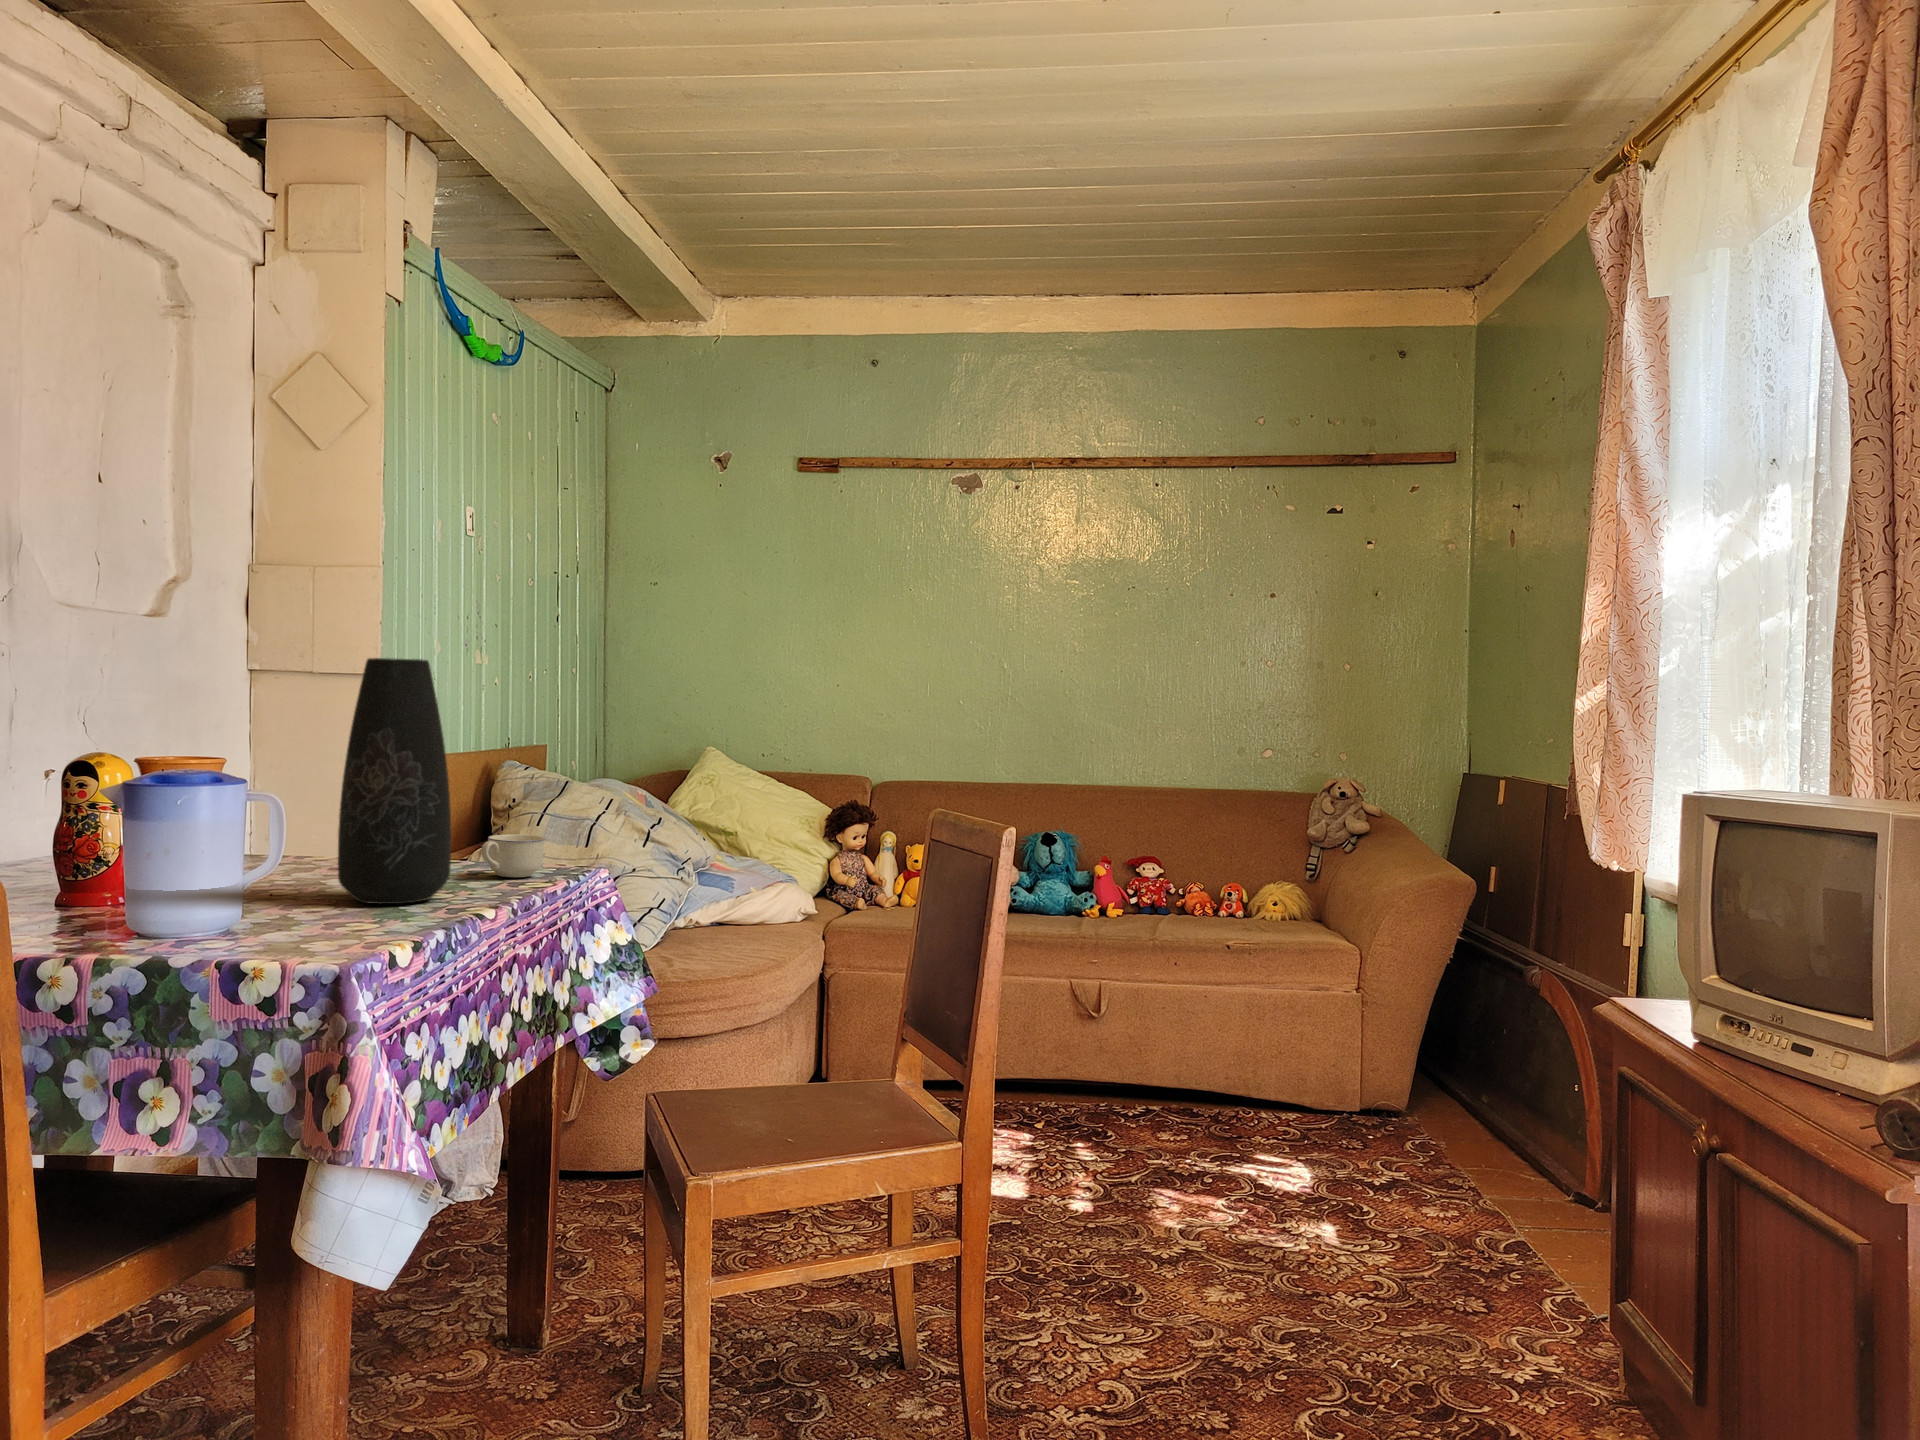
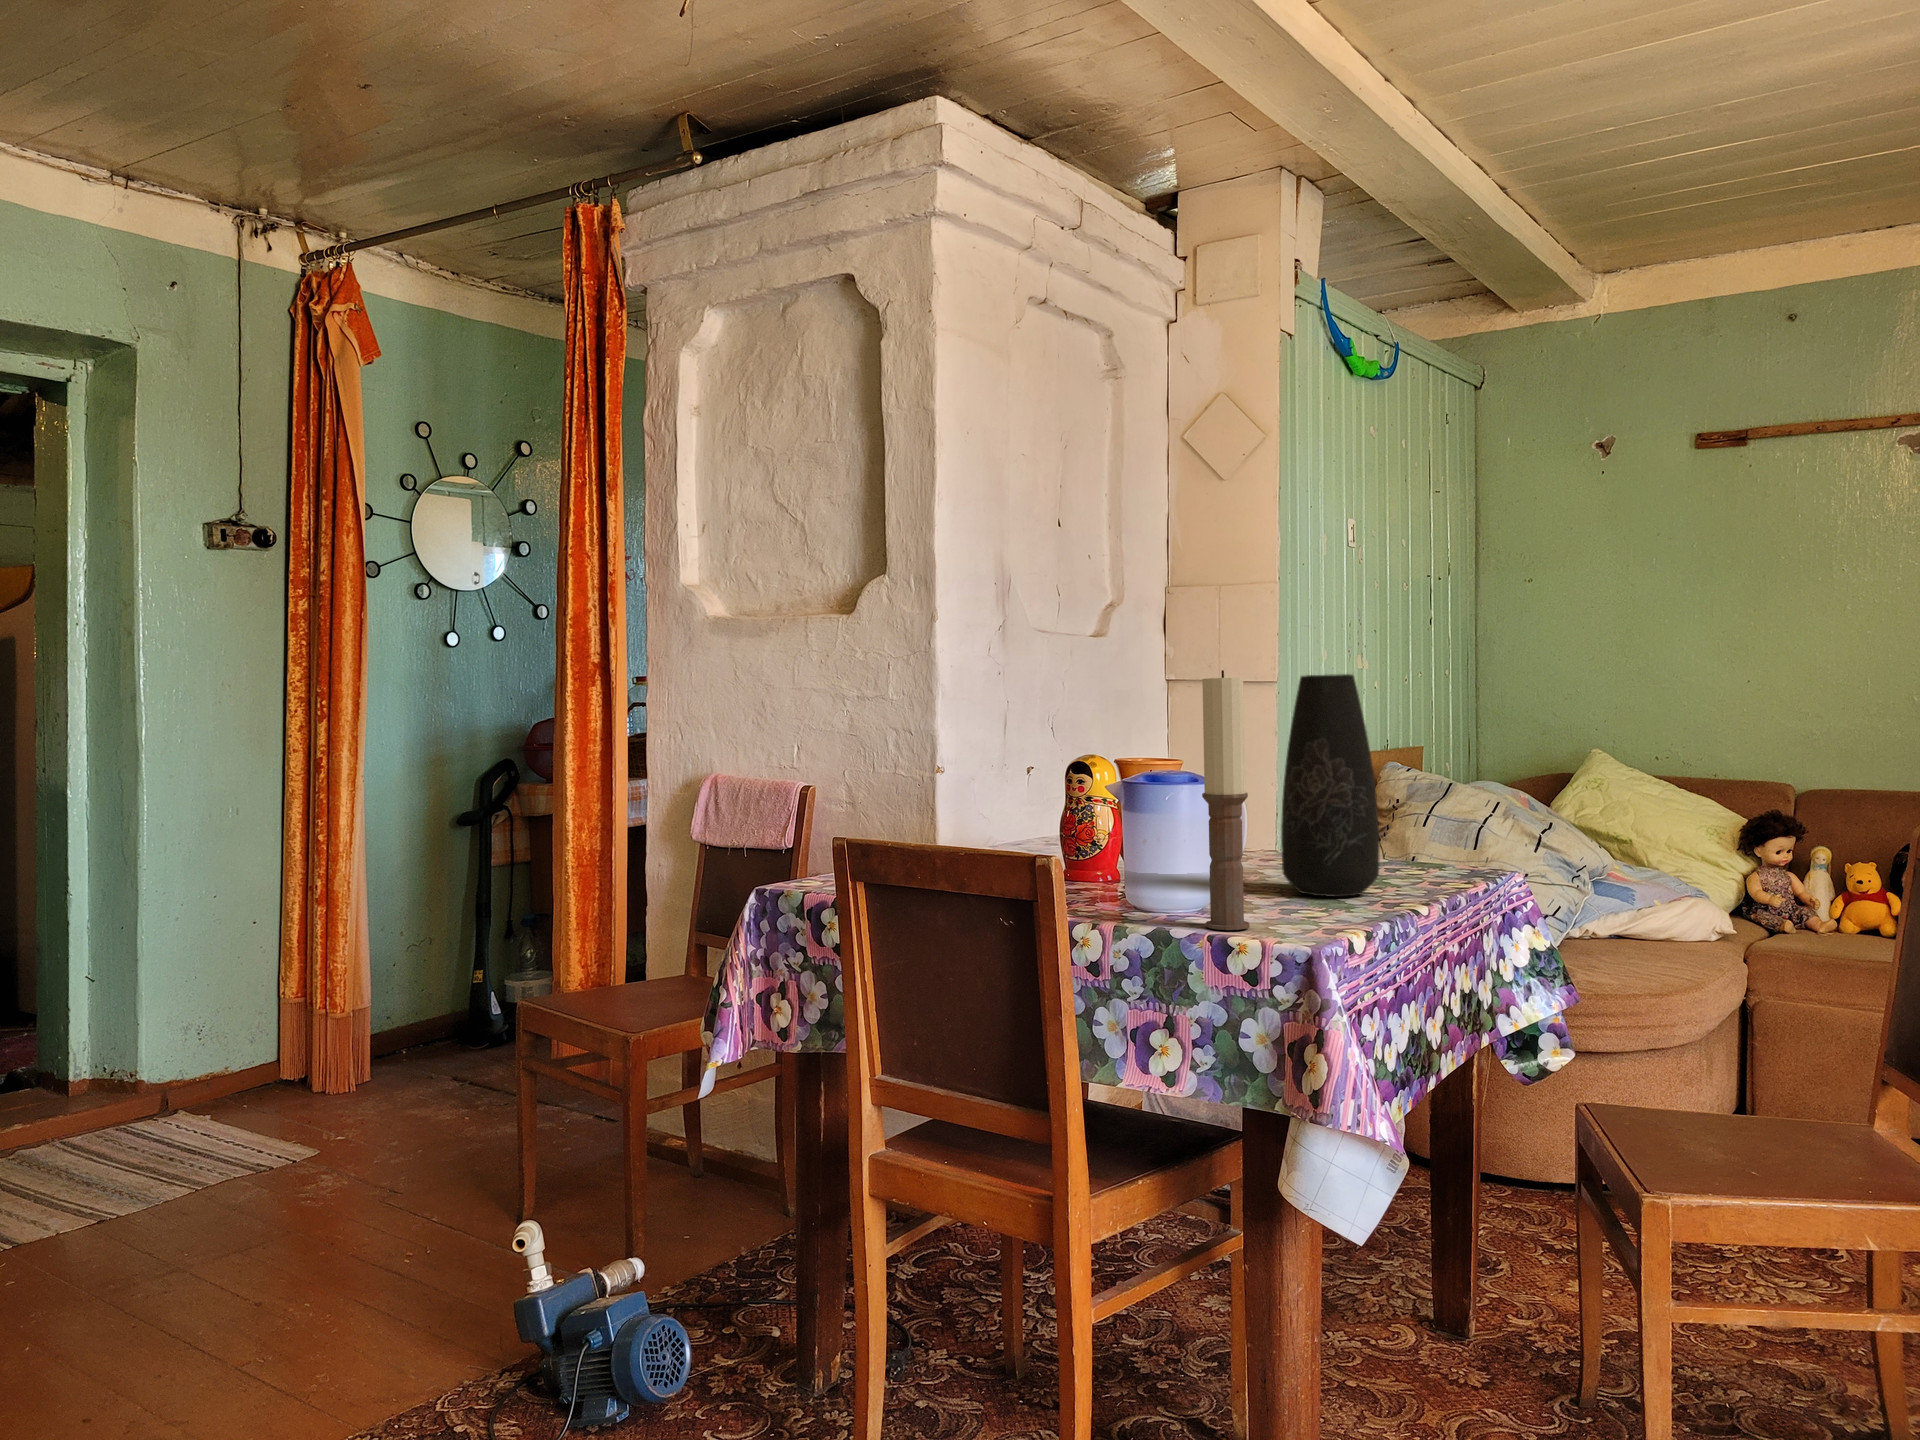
candle: none [217,646,278,952] -> present [1202,670,1249,930]
cup: present [481,834,545,877] -> none [1400,836,1460,877]

